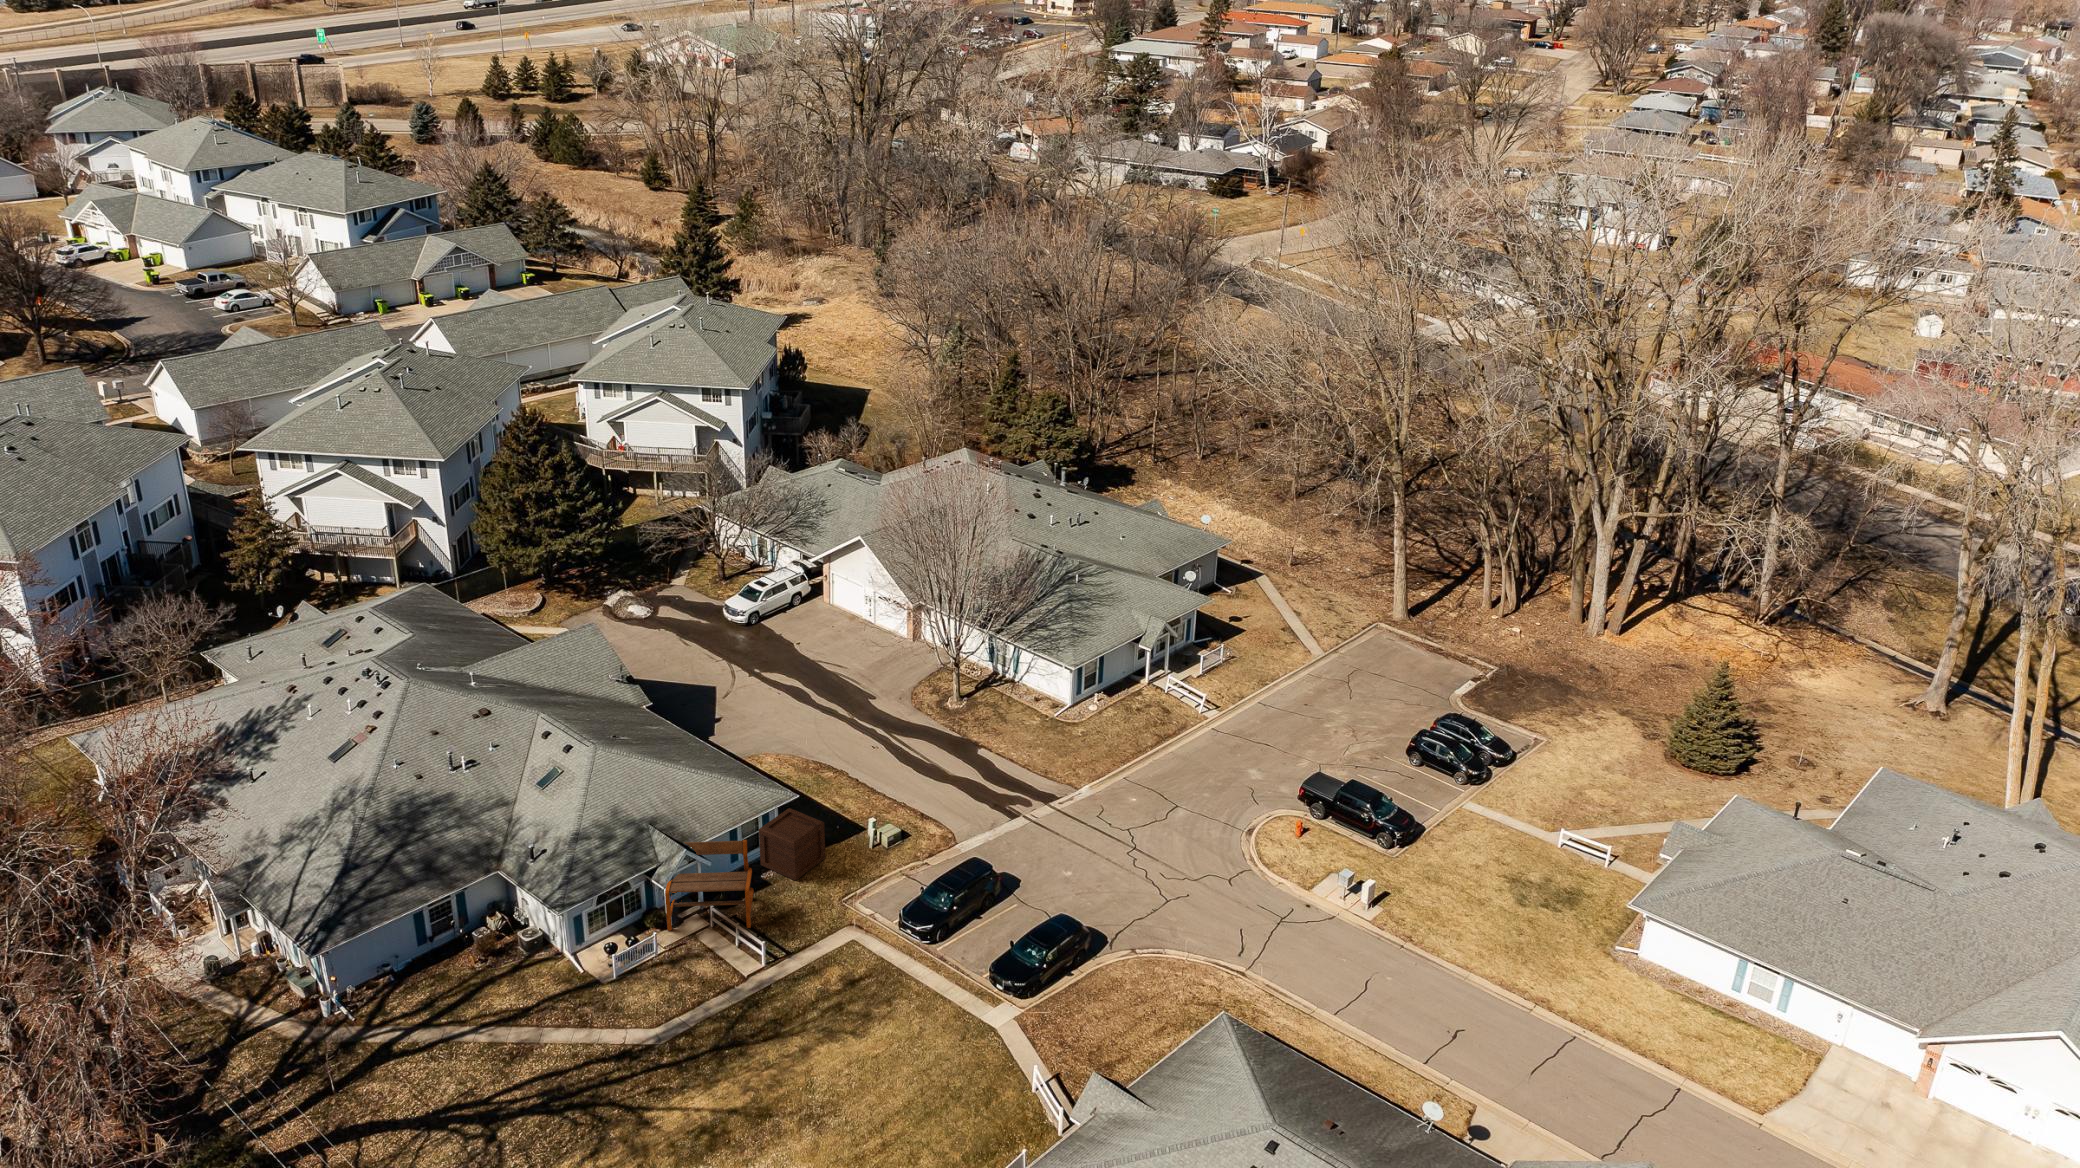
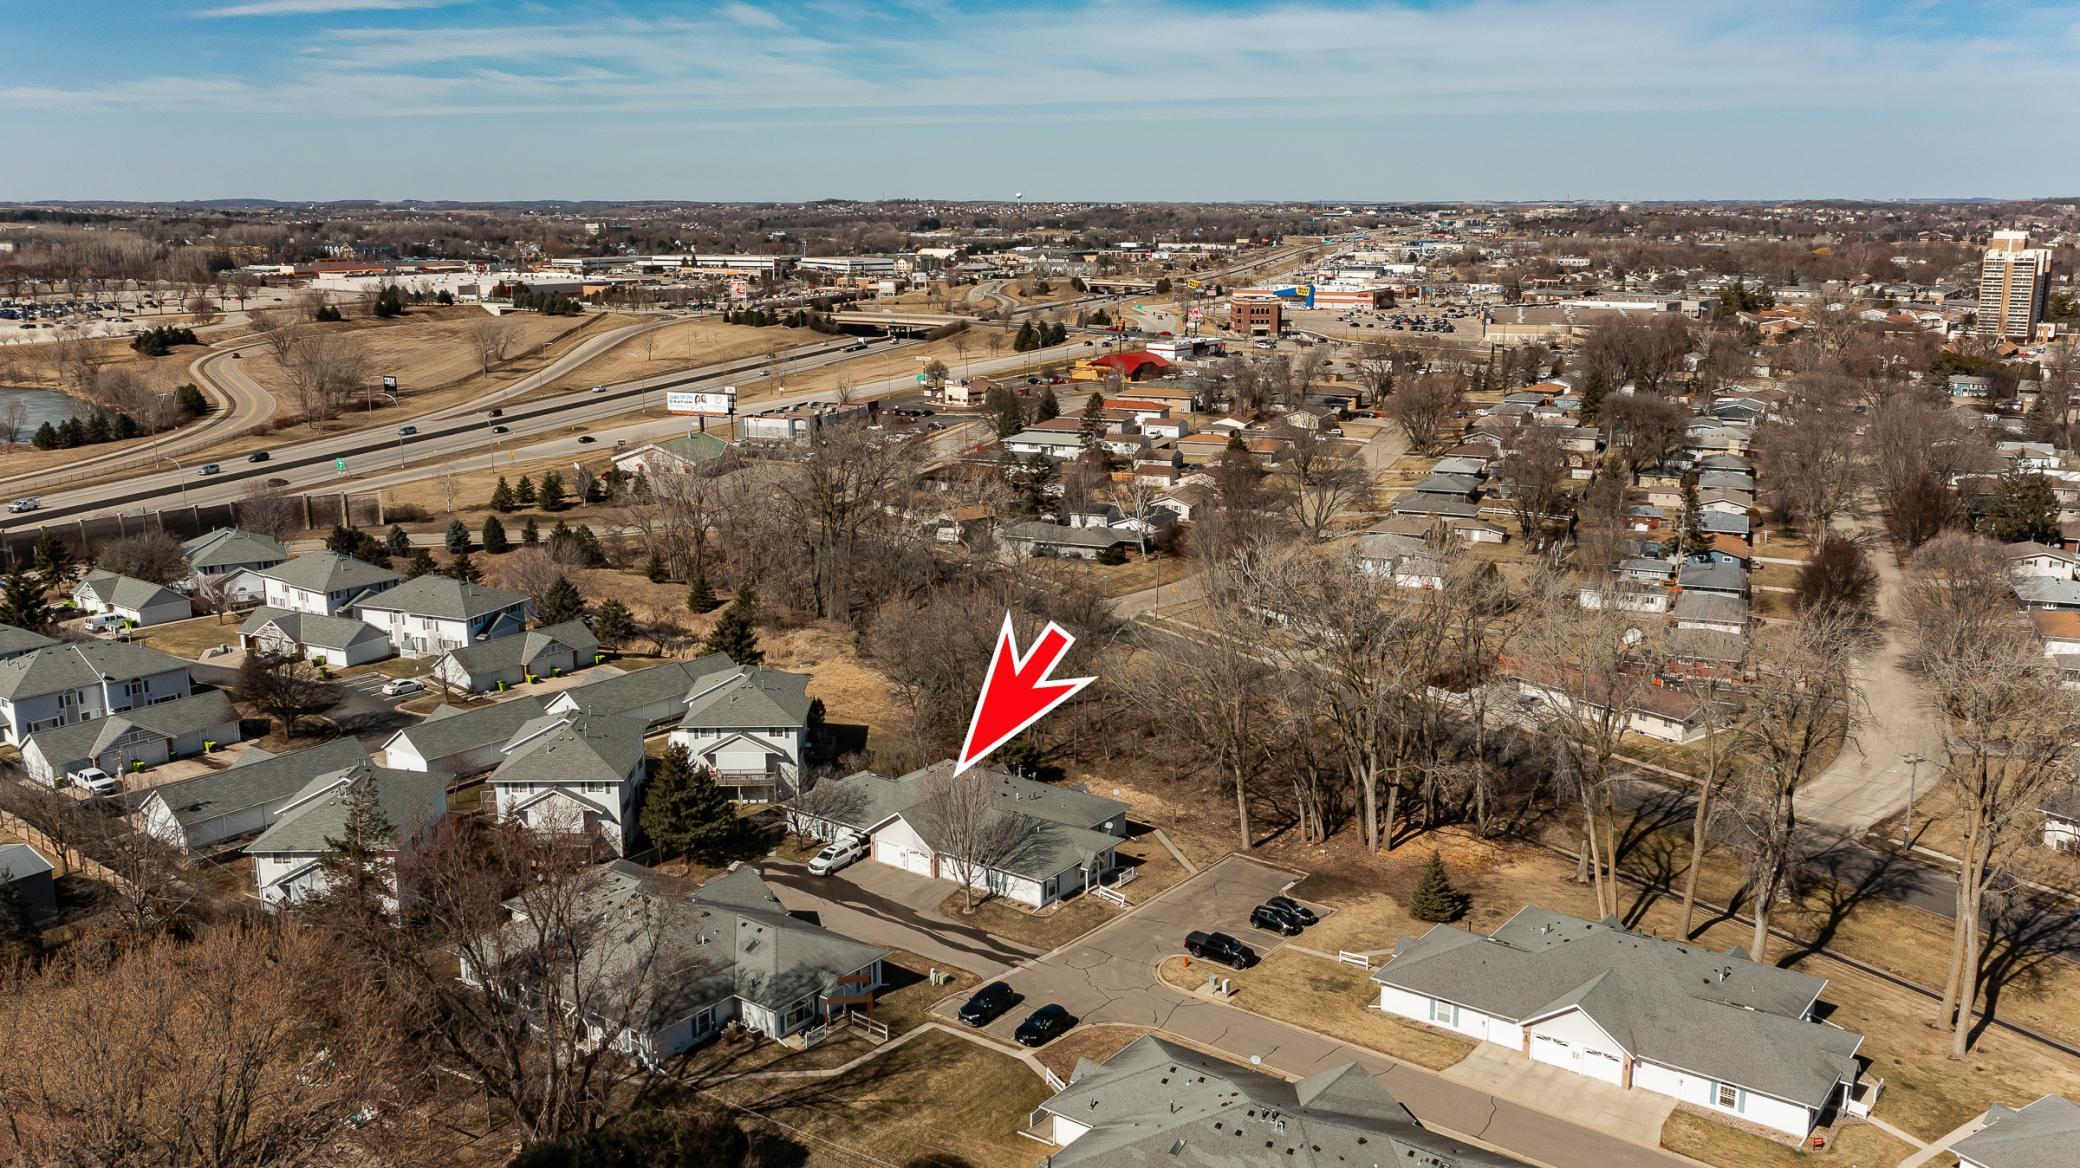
wooden crate: present [759,808,825,880] -> none [870,962,908,1003]

